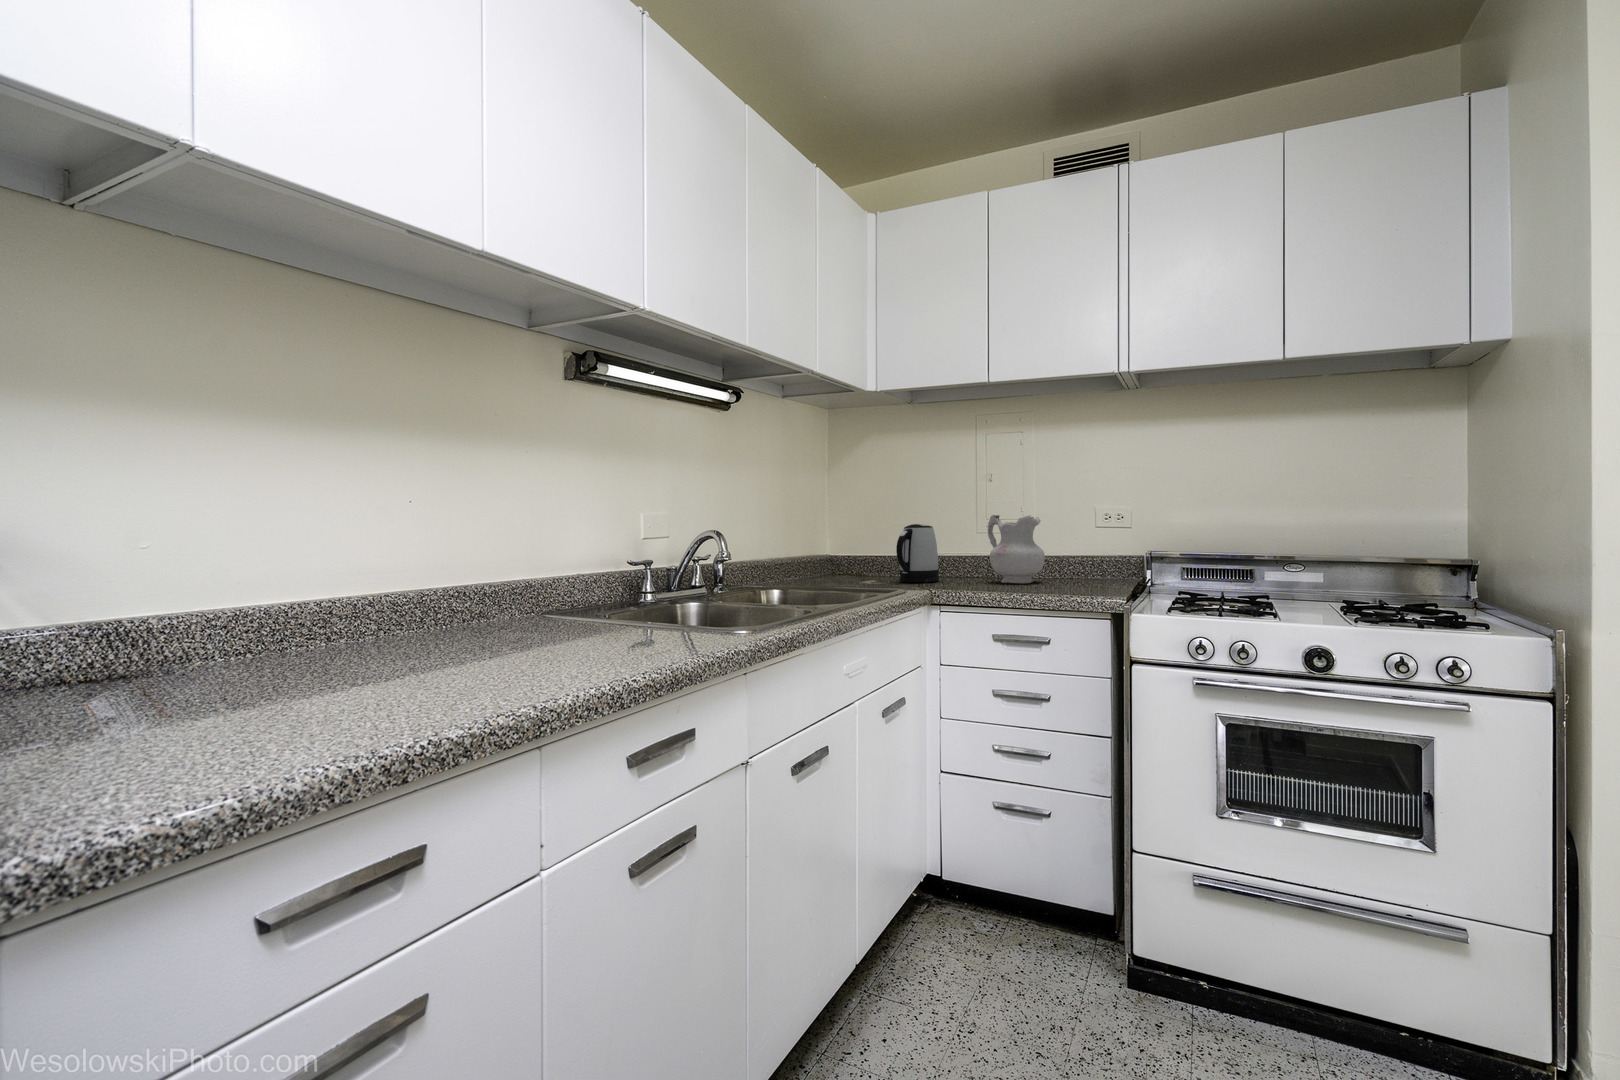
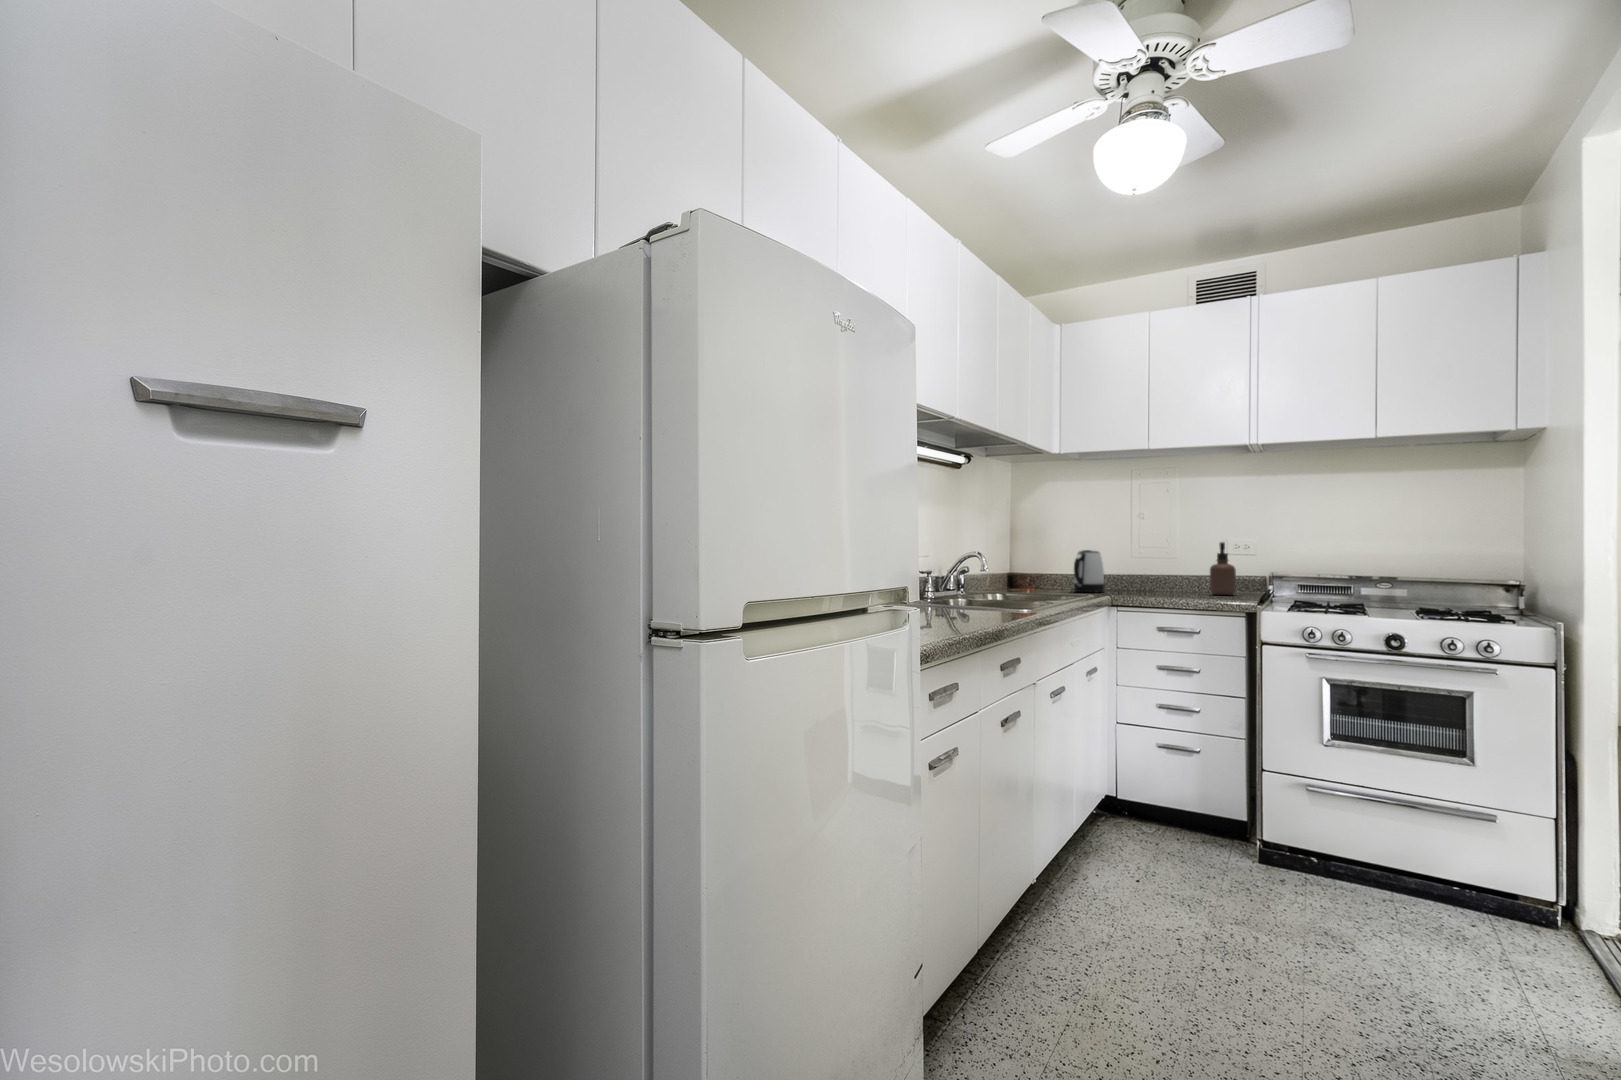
soap dispenser: none [1071,511,1105,584] -> present [1210,542,1236,595]
ceramic pitcher: present [988,515,1045,584] -> none [1143,544,1189,594]

